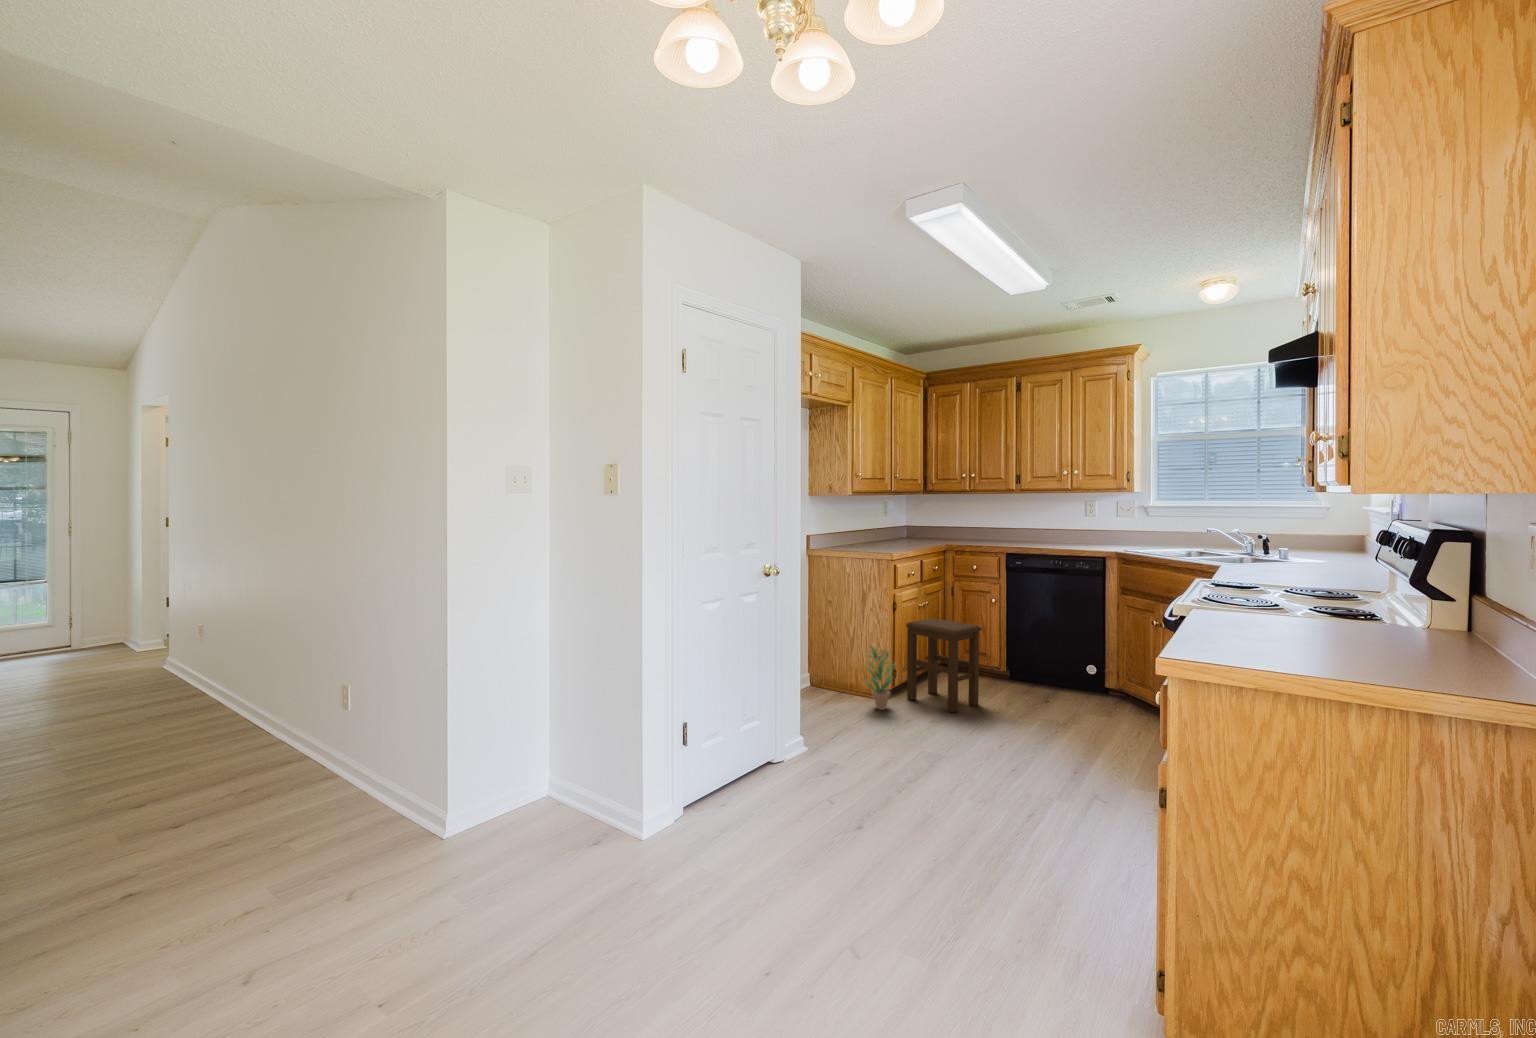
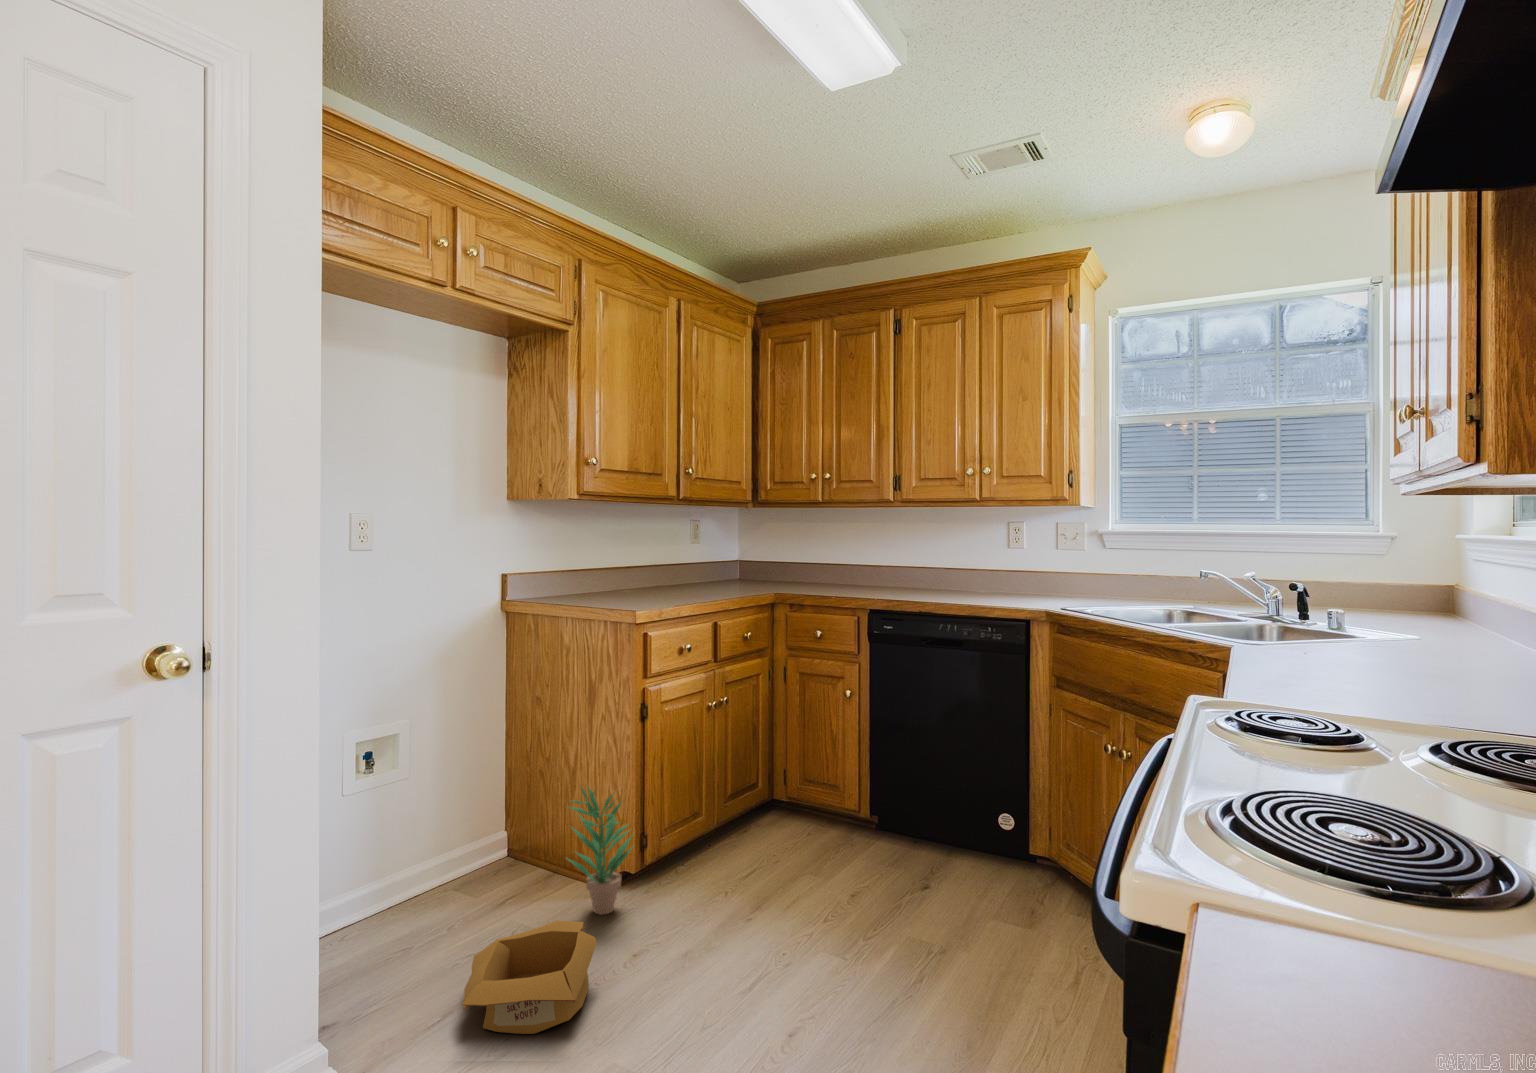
stool: present [906,618,981,712] -> none [667,729,800,920]
cardboard box: none [839,705,905,747] -> present [462,921,597,1034]

